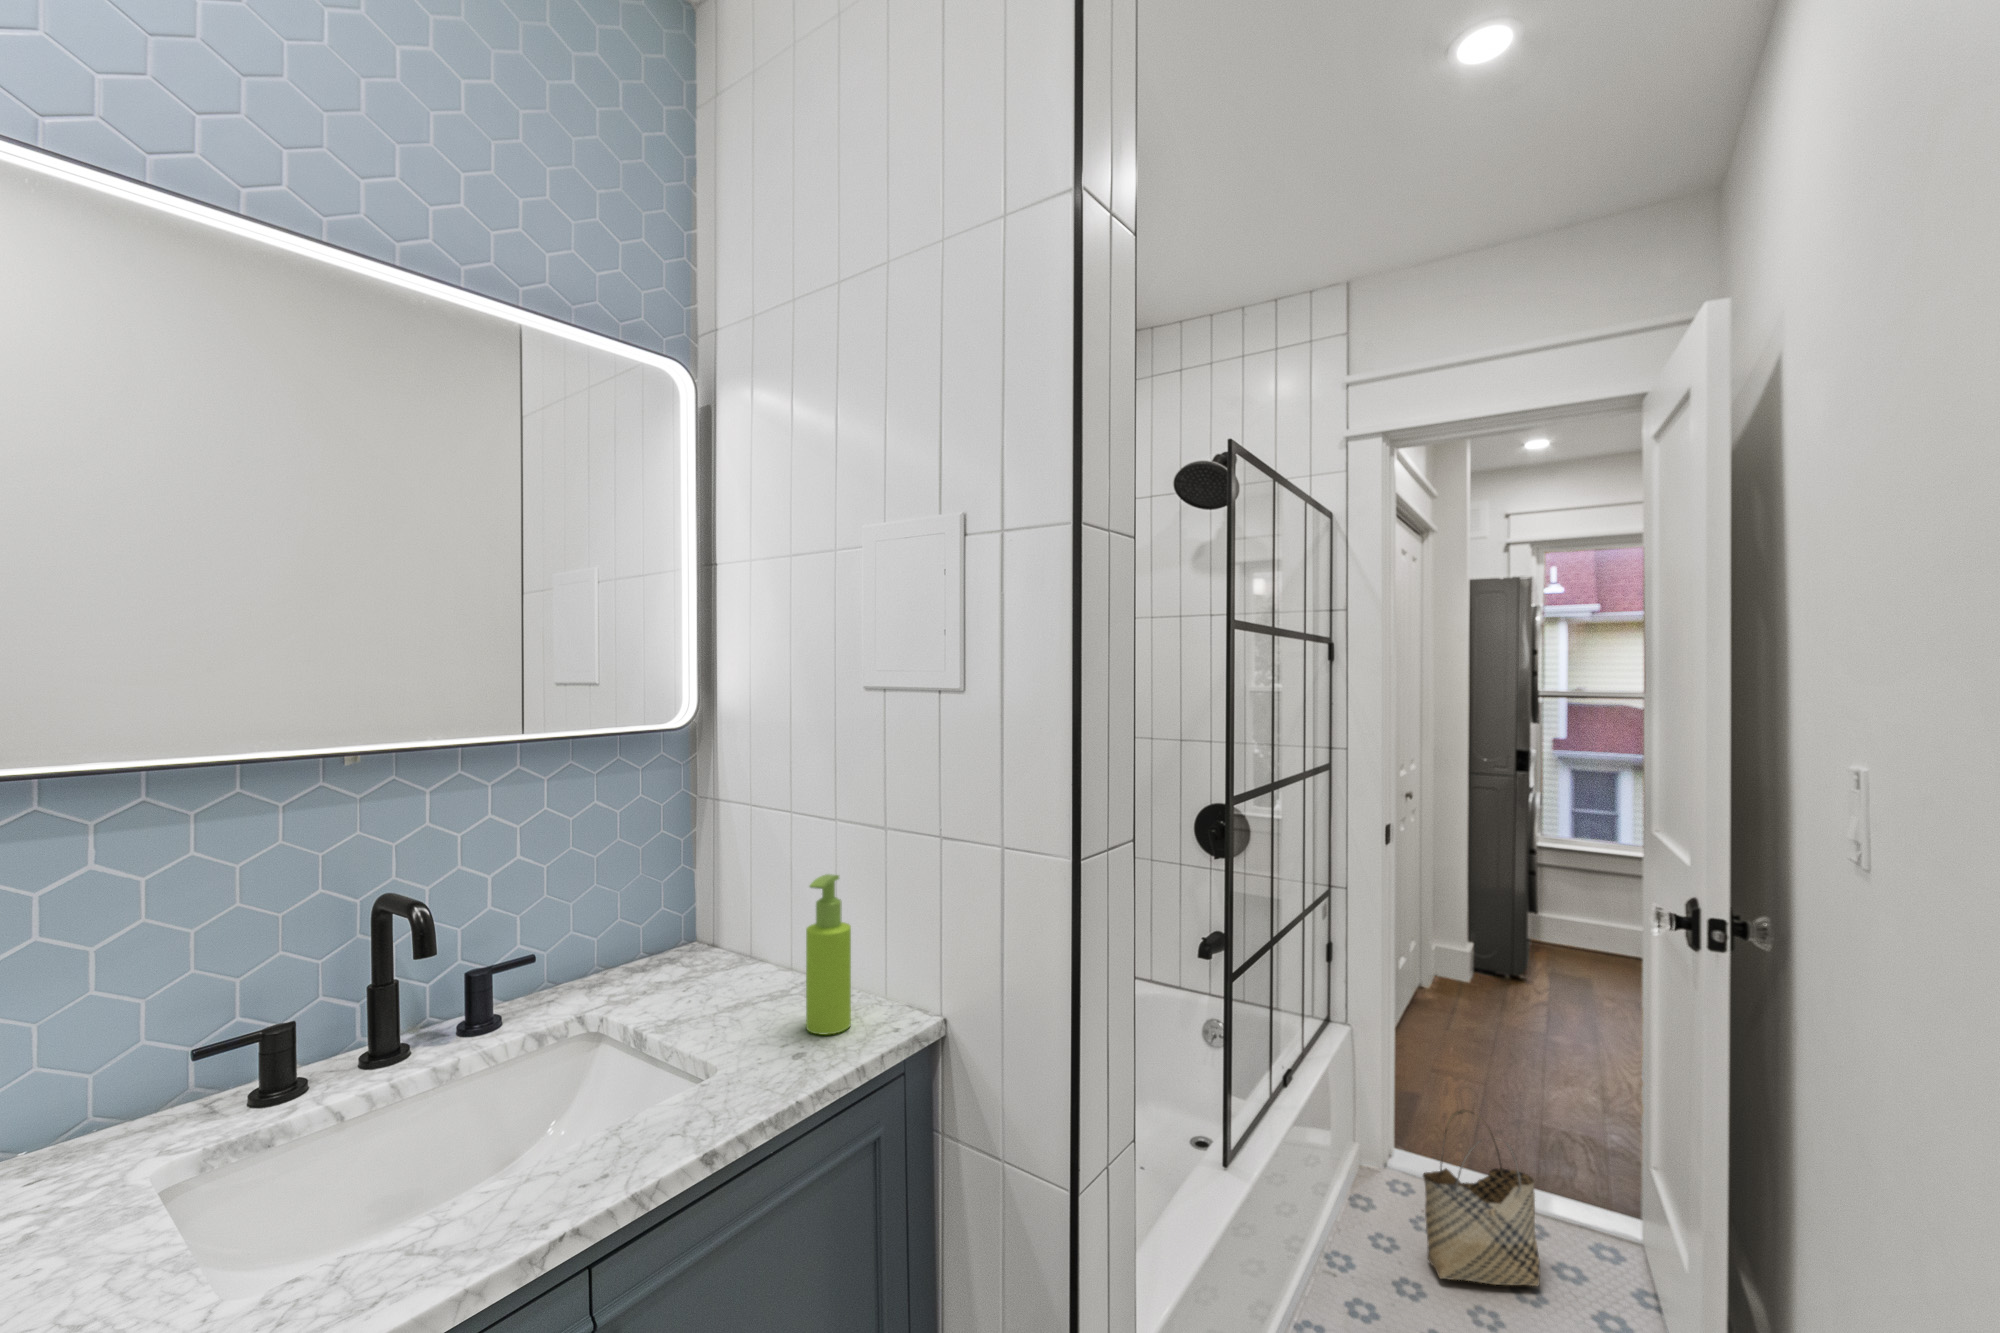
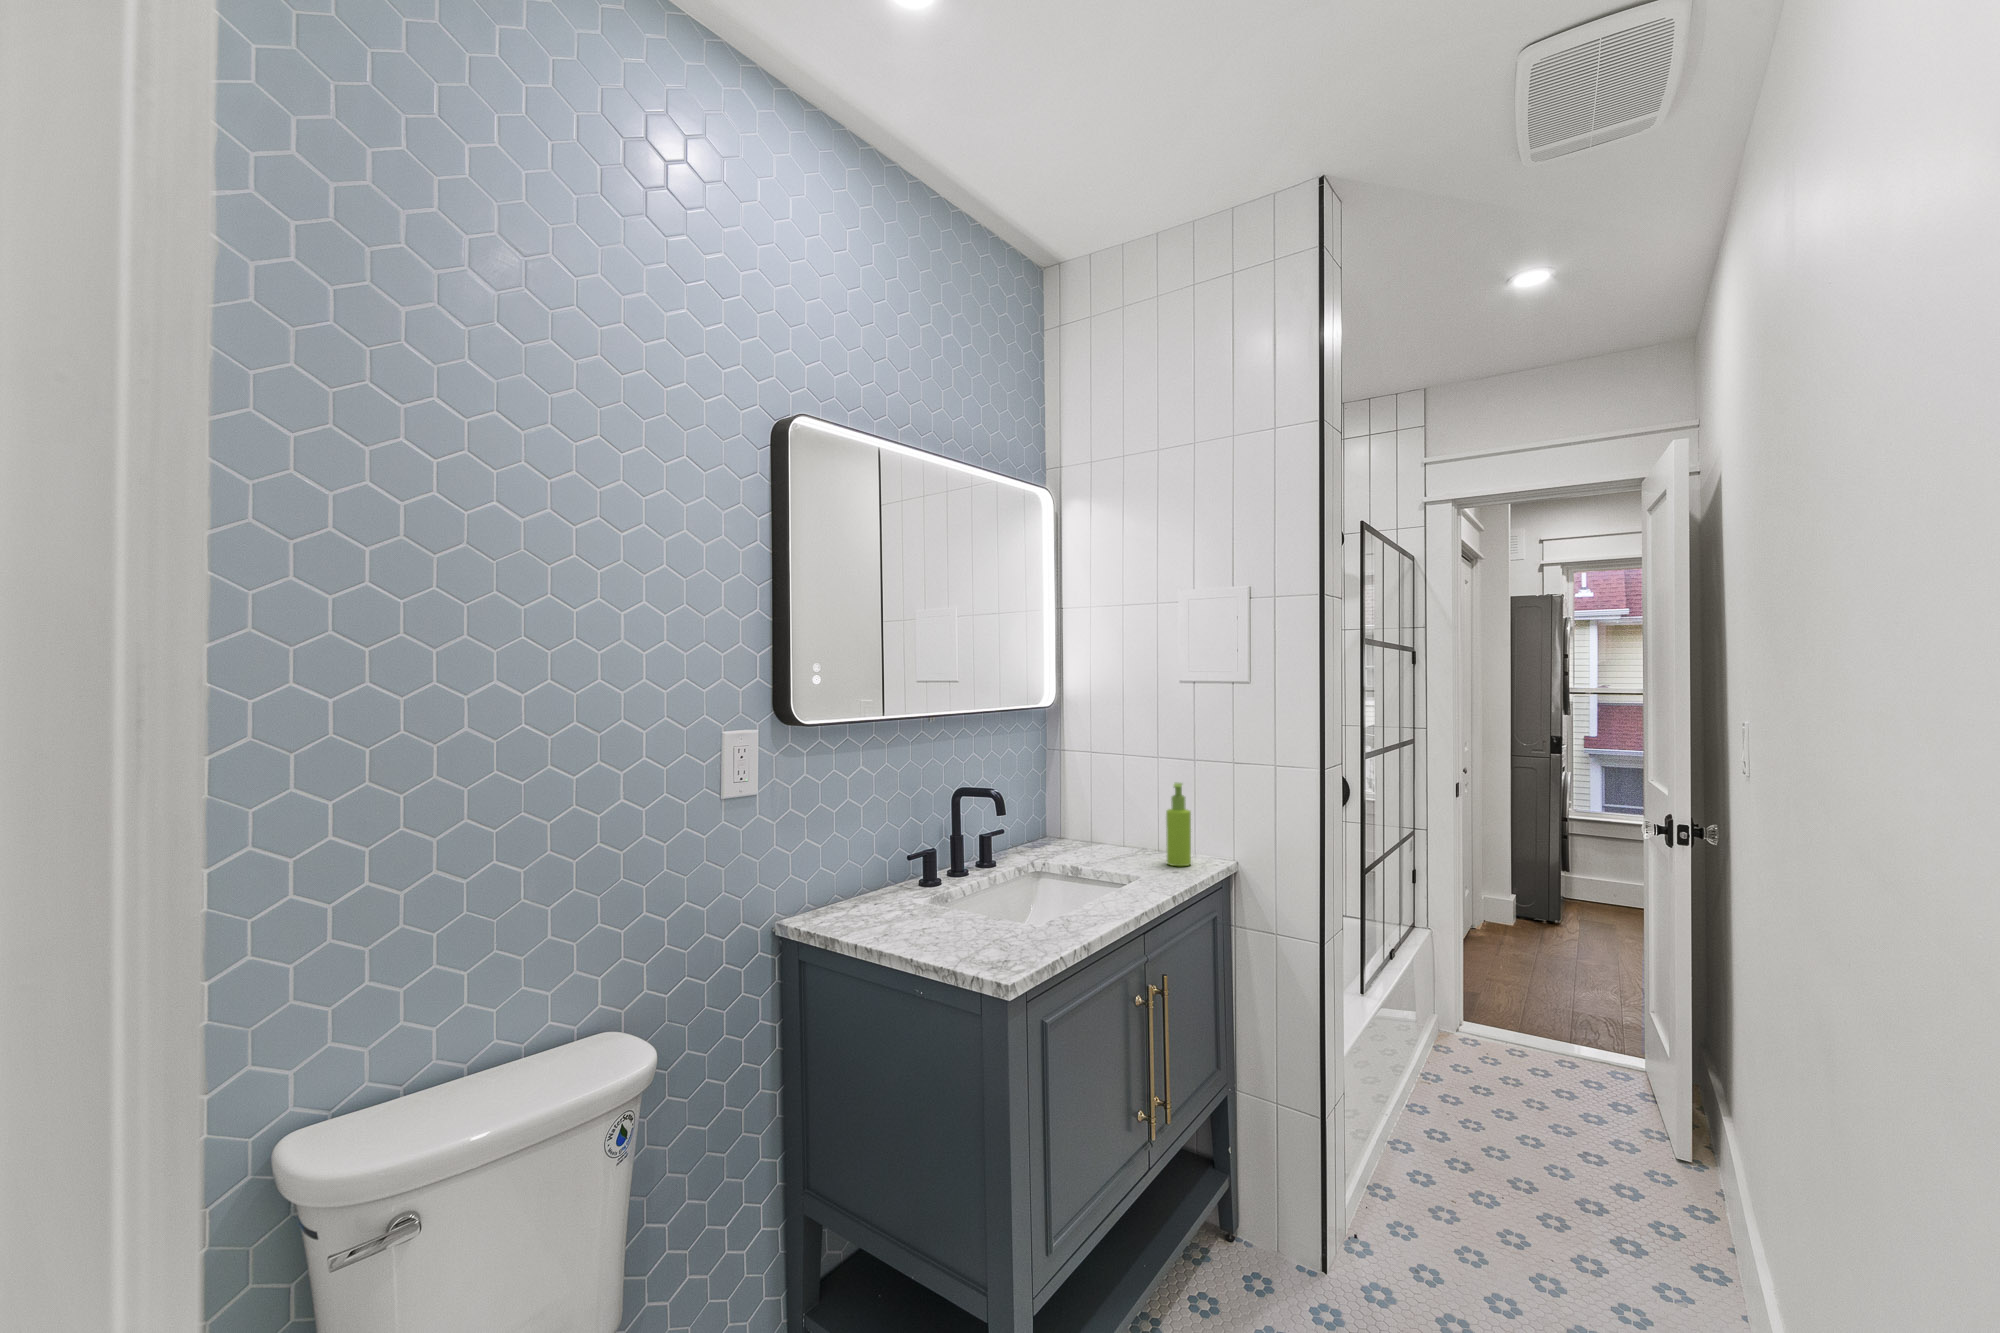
woven basket: present [1423,1110,1540,1286] -> none [1490,973,1572,1086]

